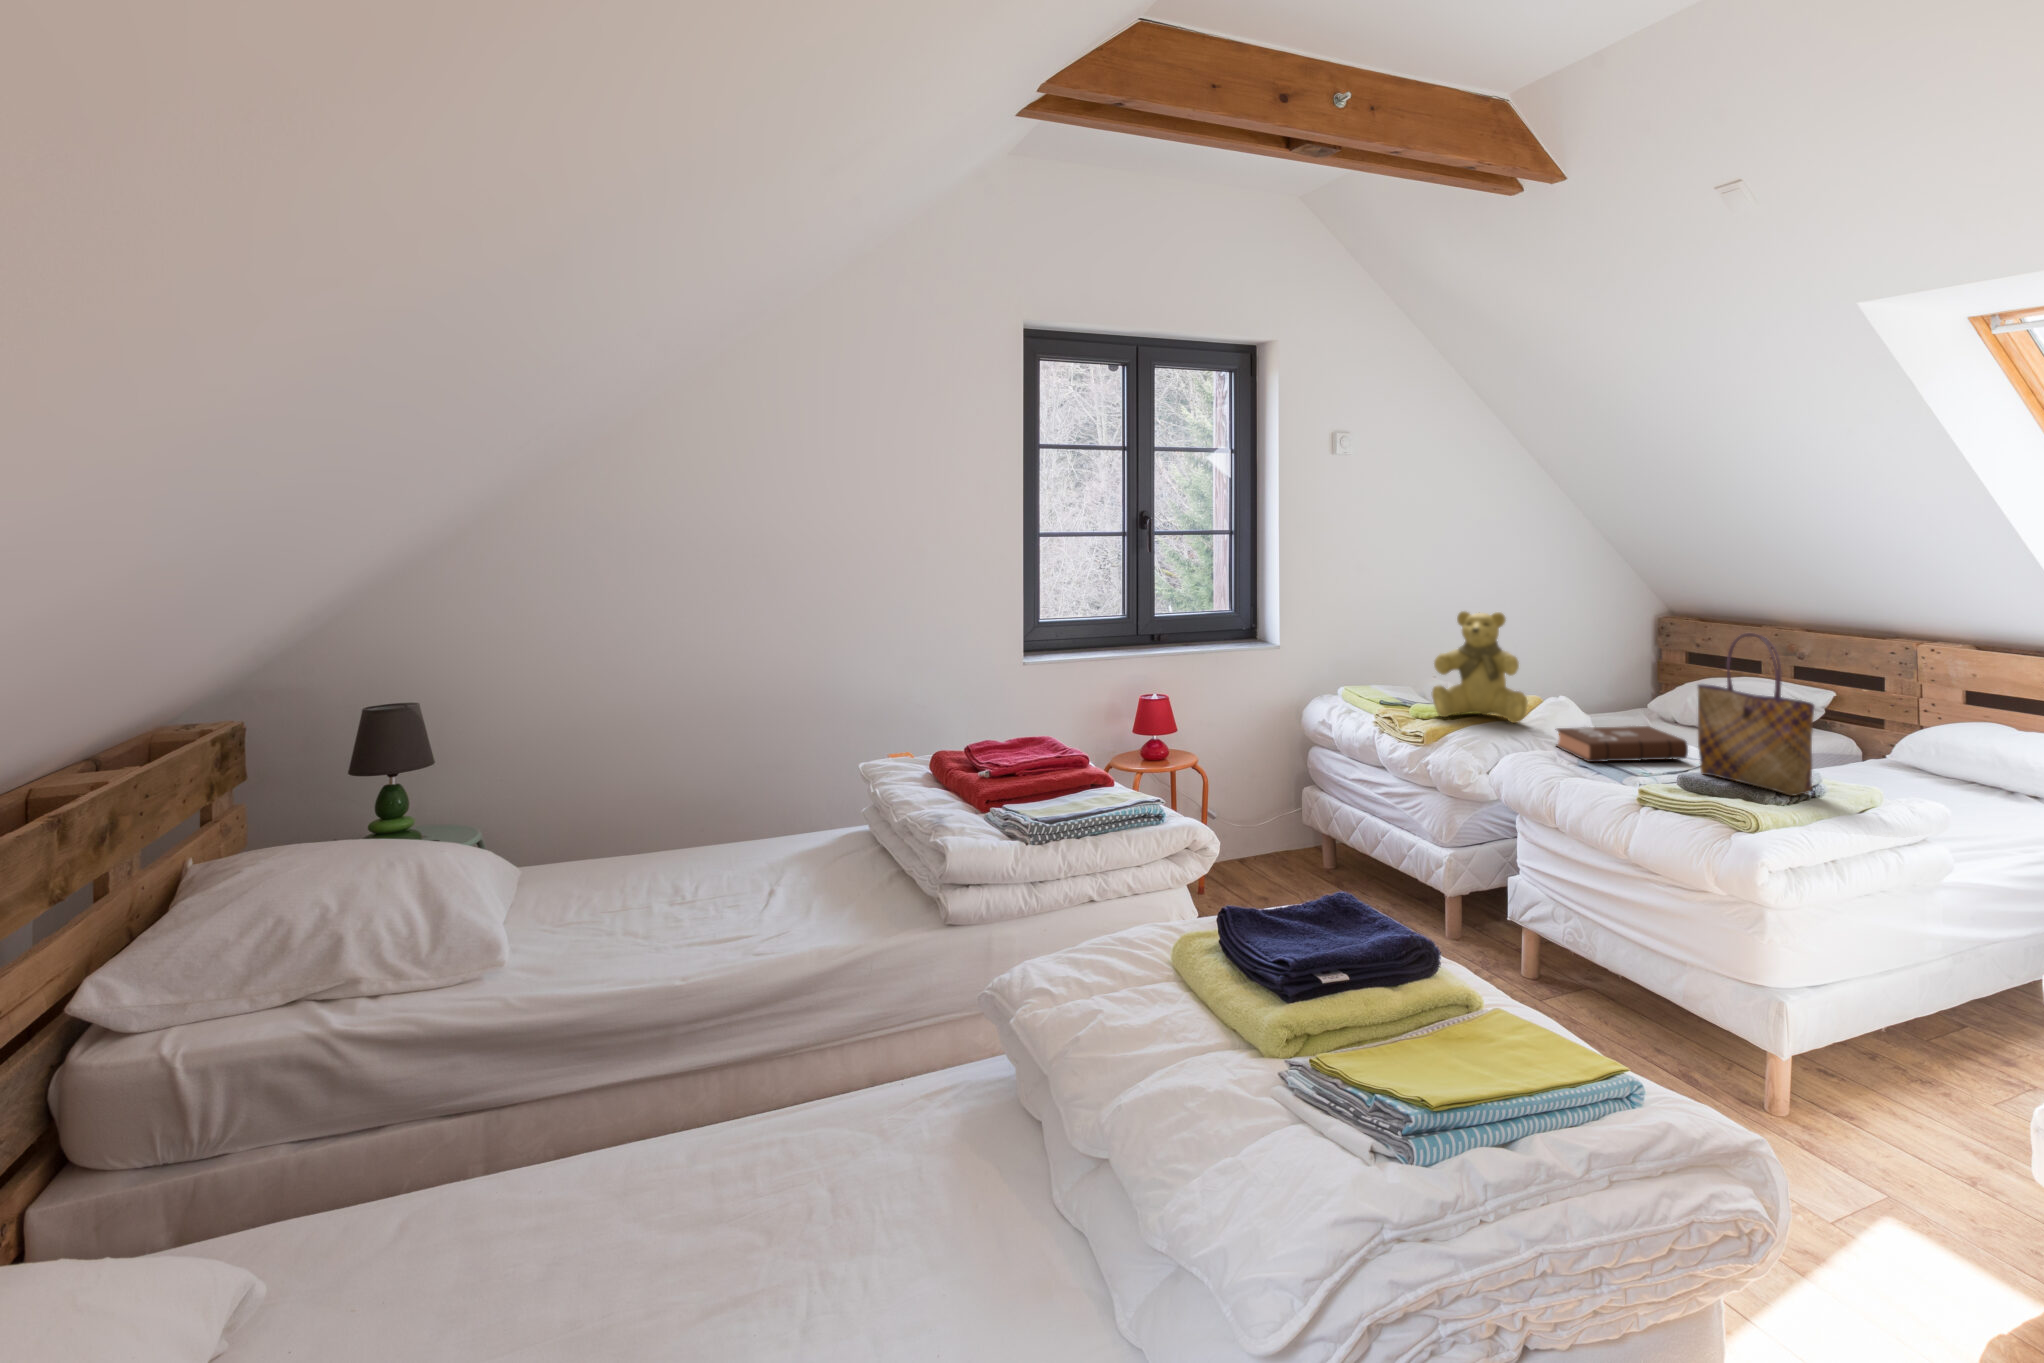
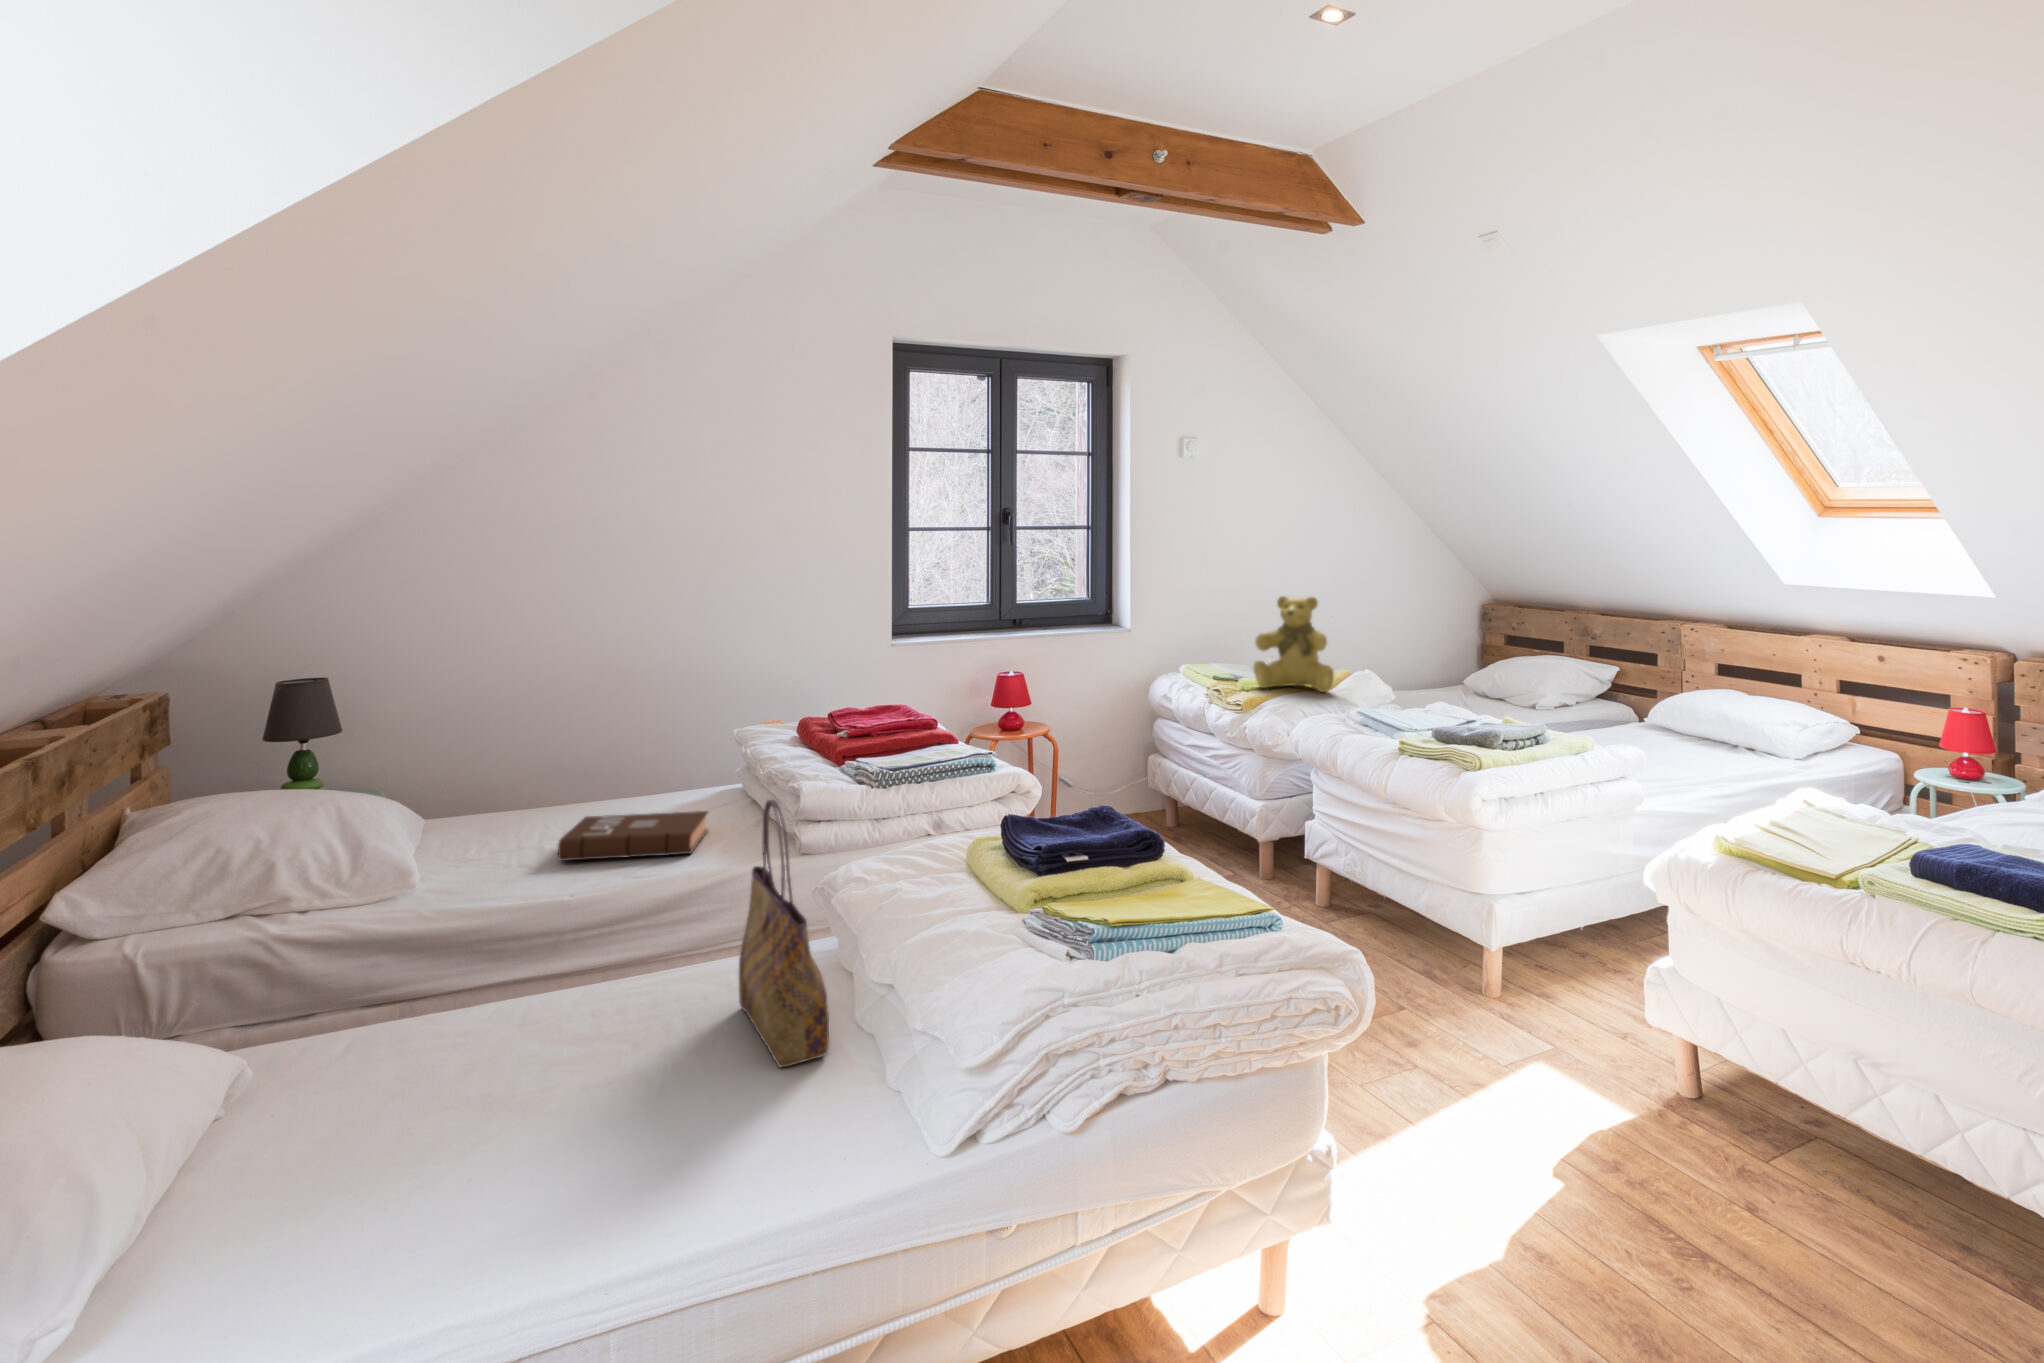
tote bag: present [1698,633,1814,796] -> present [739,800,829,1067]
book: present [1555,726,1688,762] -> present [558,811,708,861]

